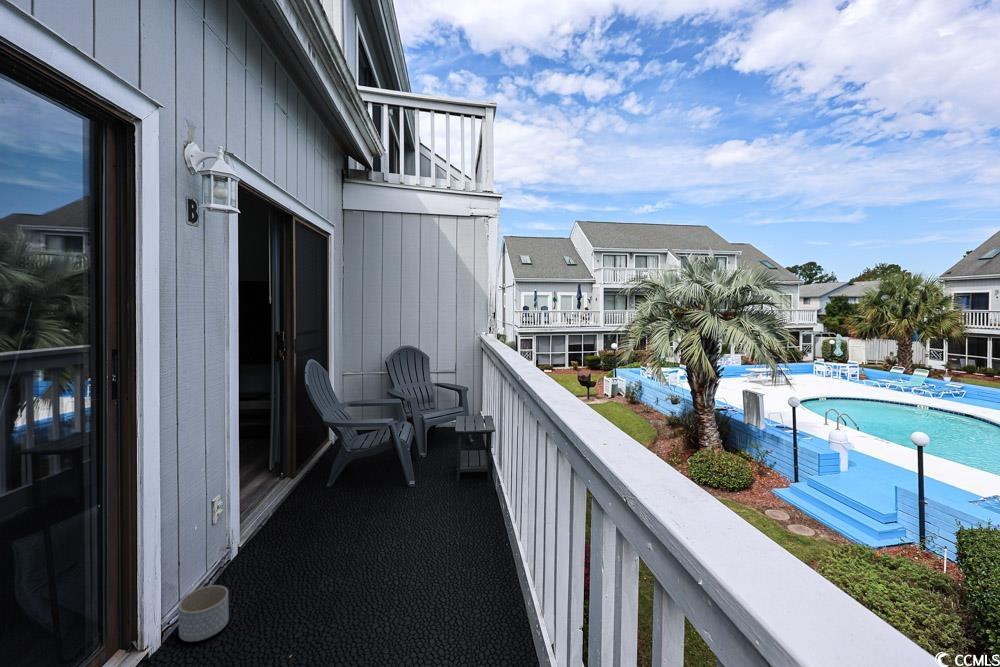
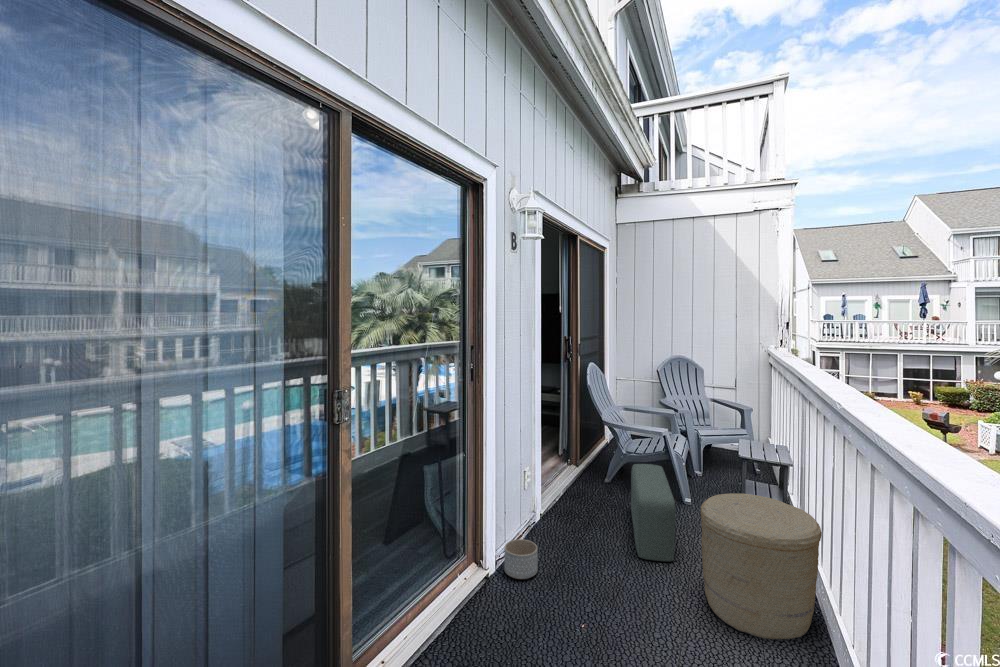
pouf: none [353,460,394,566] -> present [631,464,675,562]
woven basket: none [416,482,517,622] -> present [701,493,822,639]

